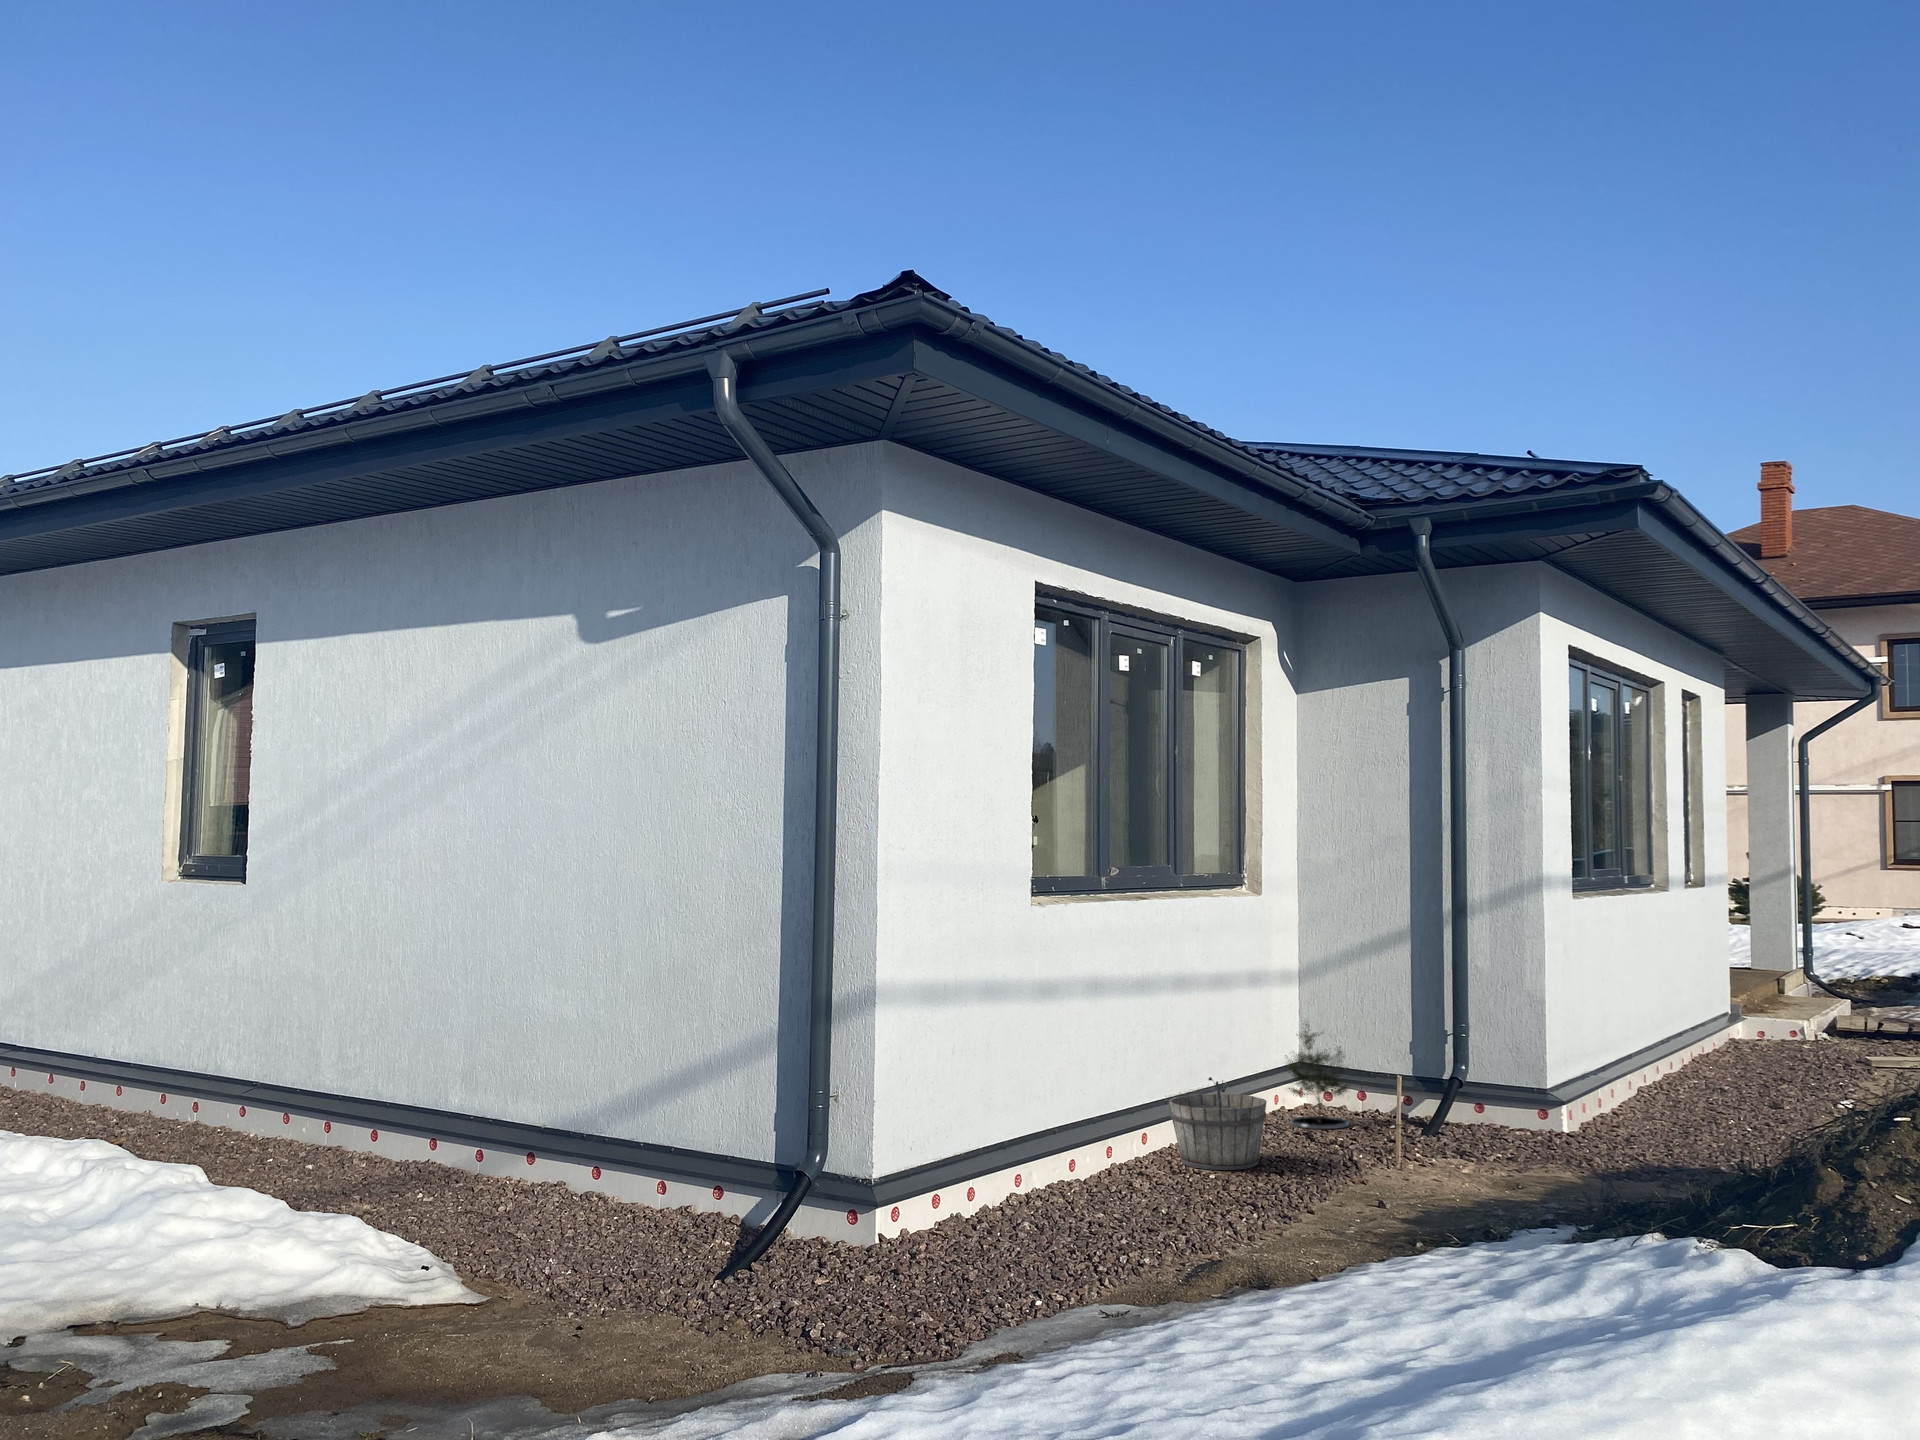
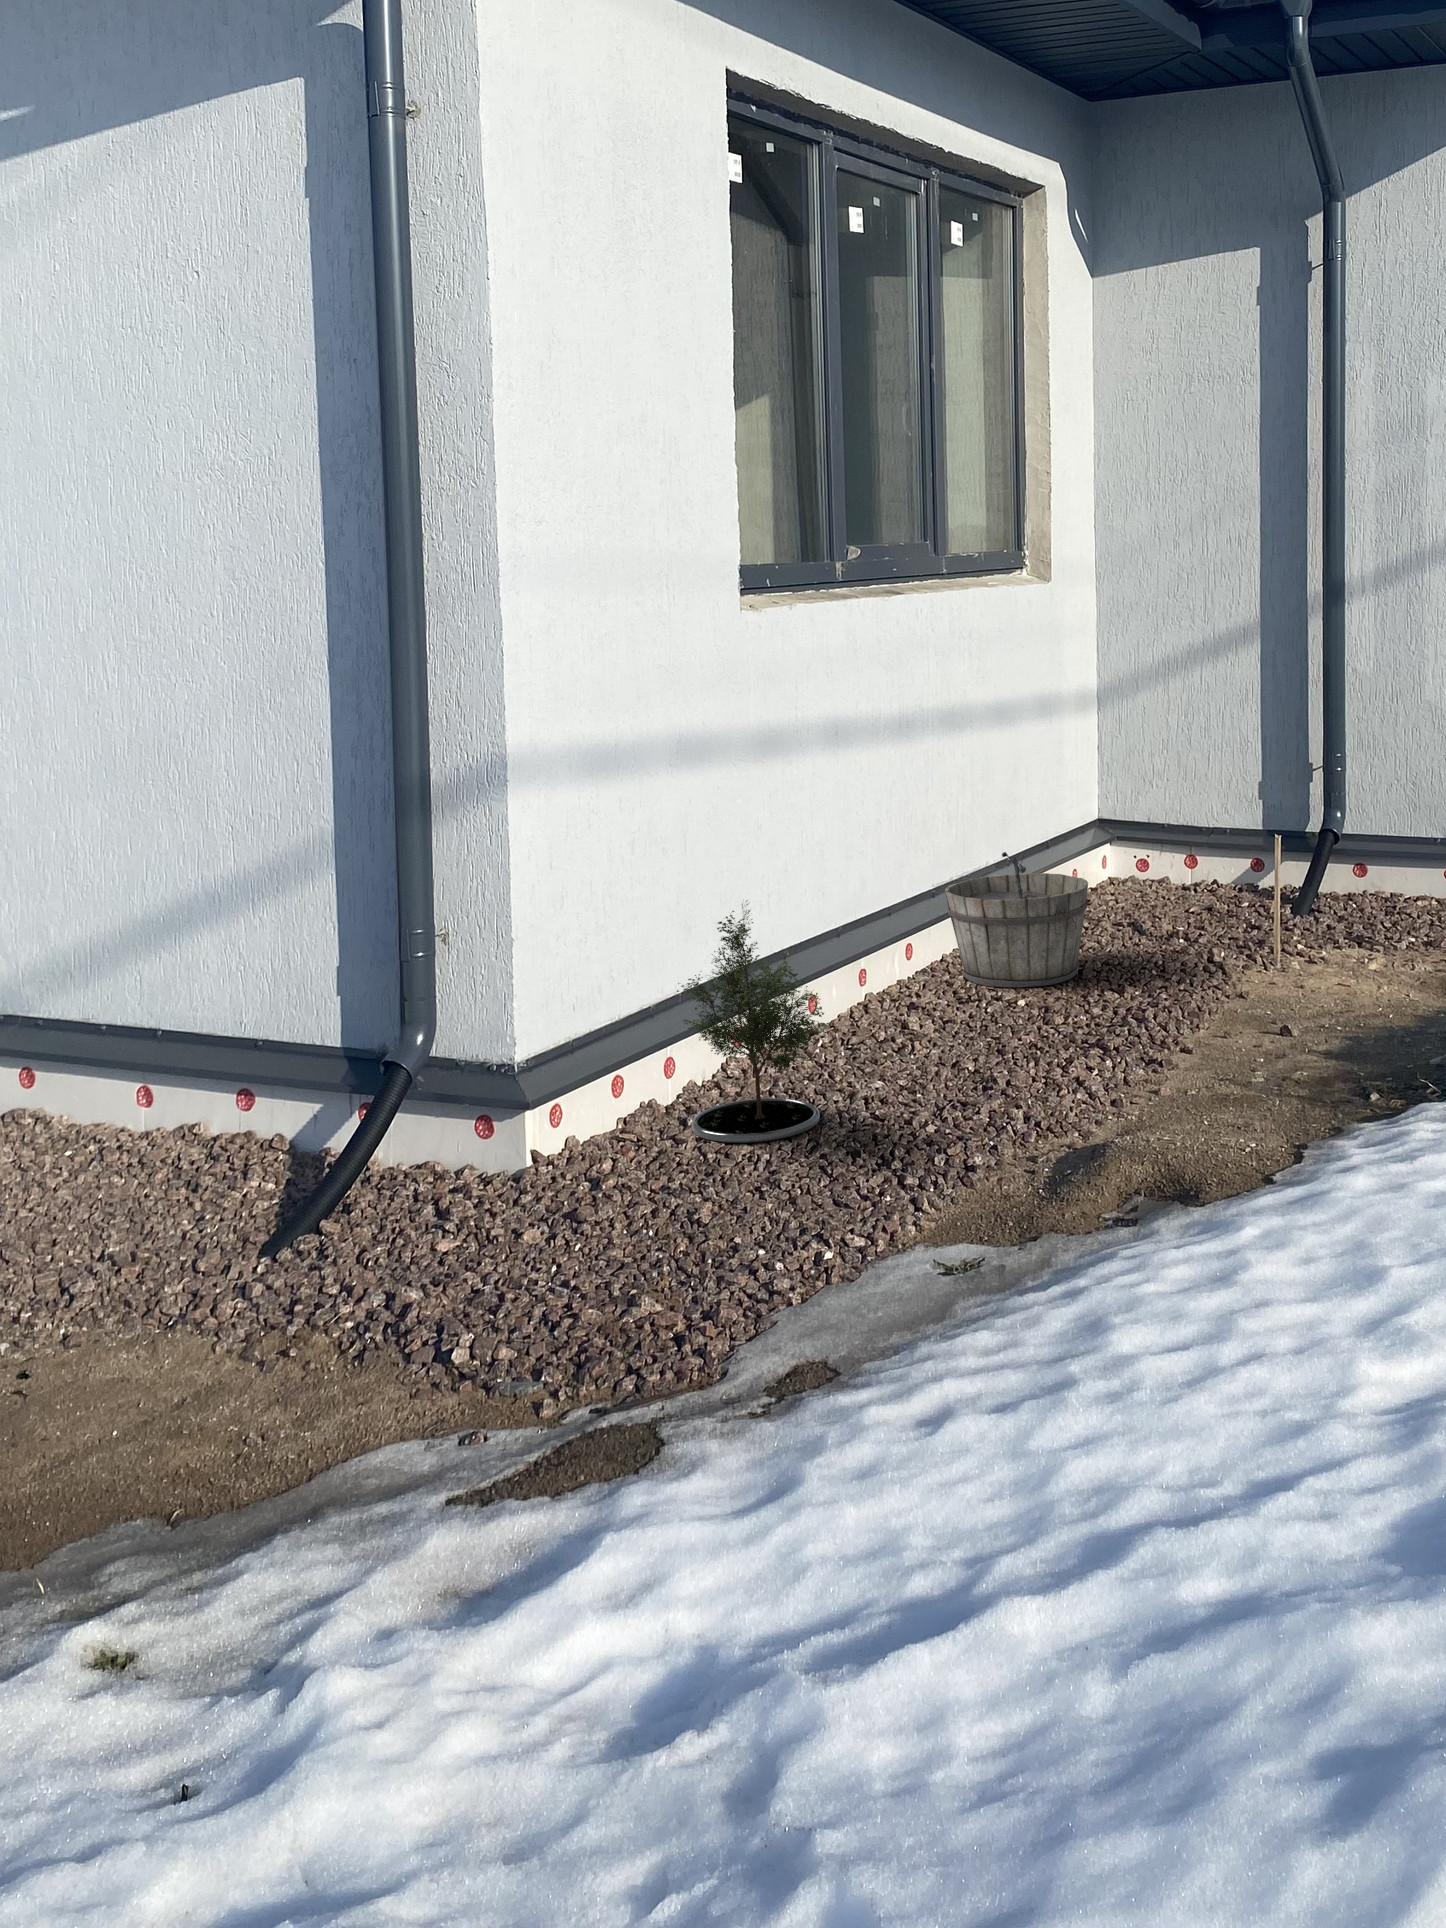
potted tree: present [1285,1024,1349,1129] -> present [677,901,831,1143]

